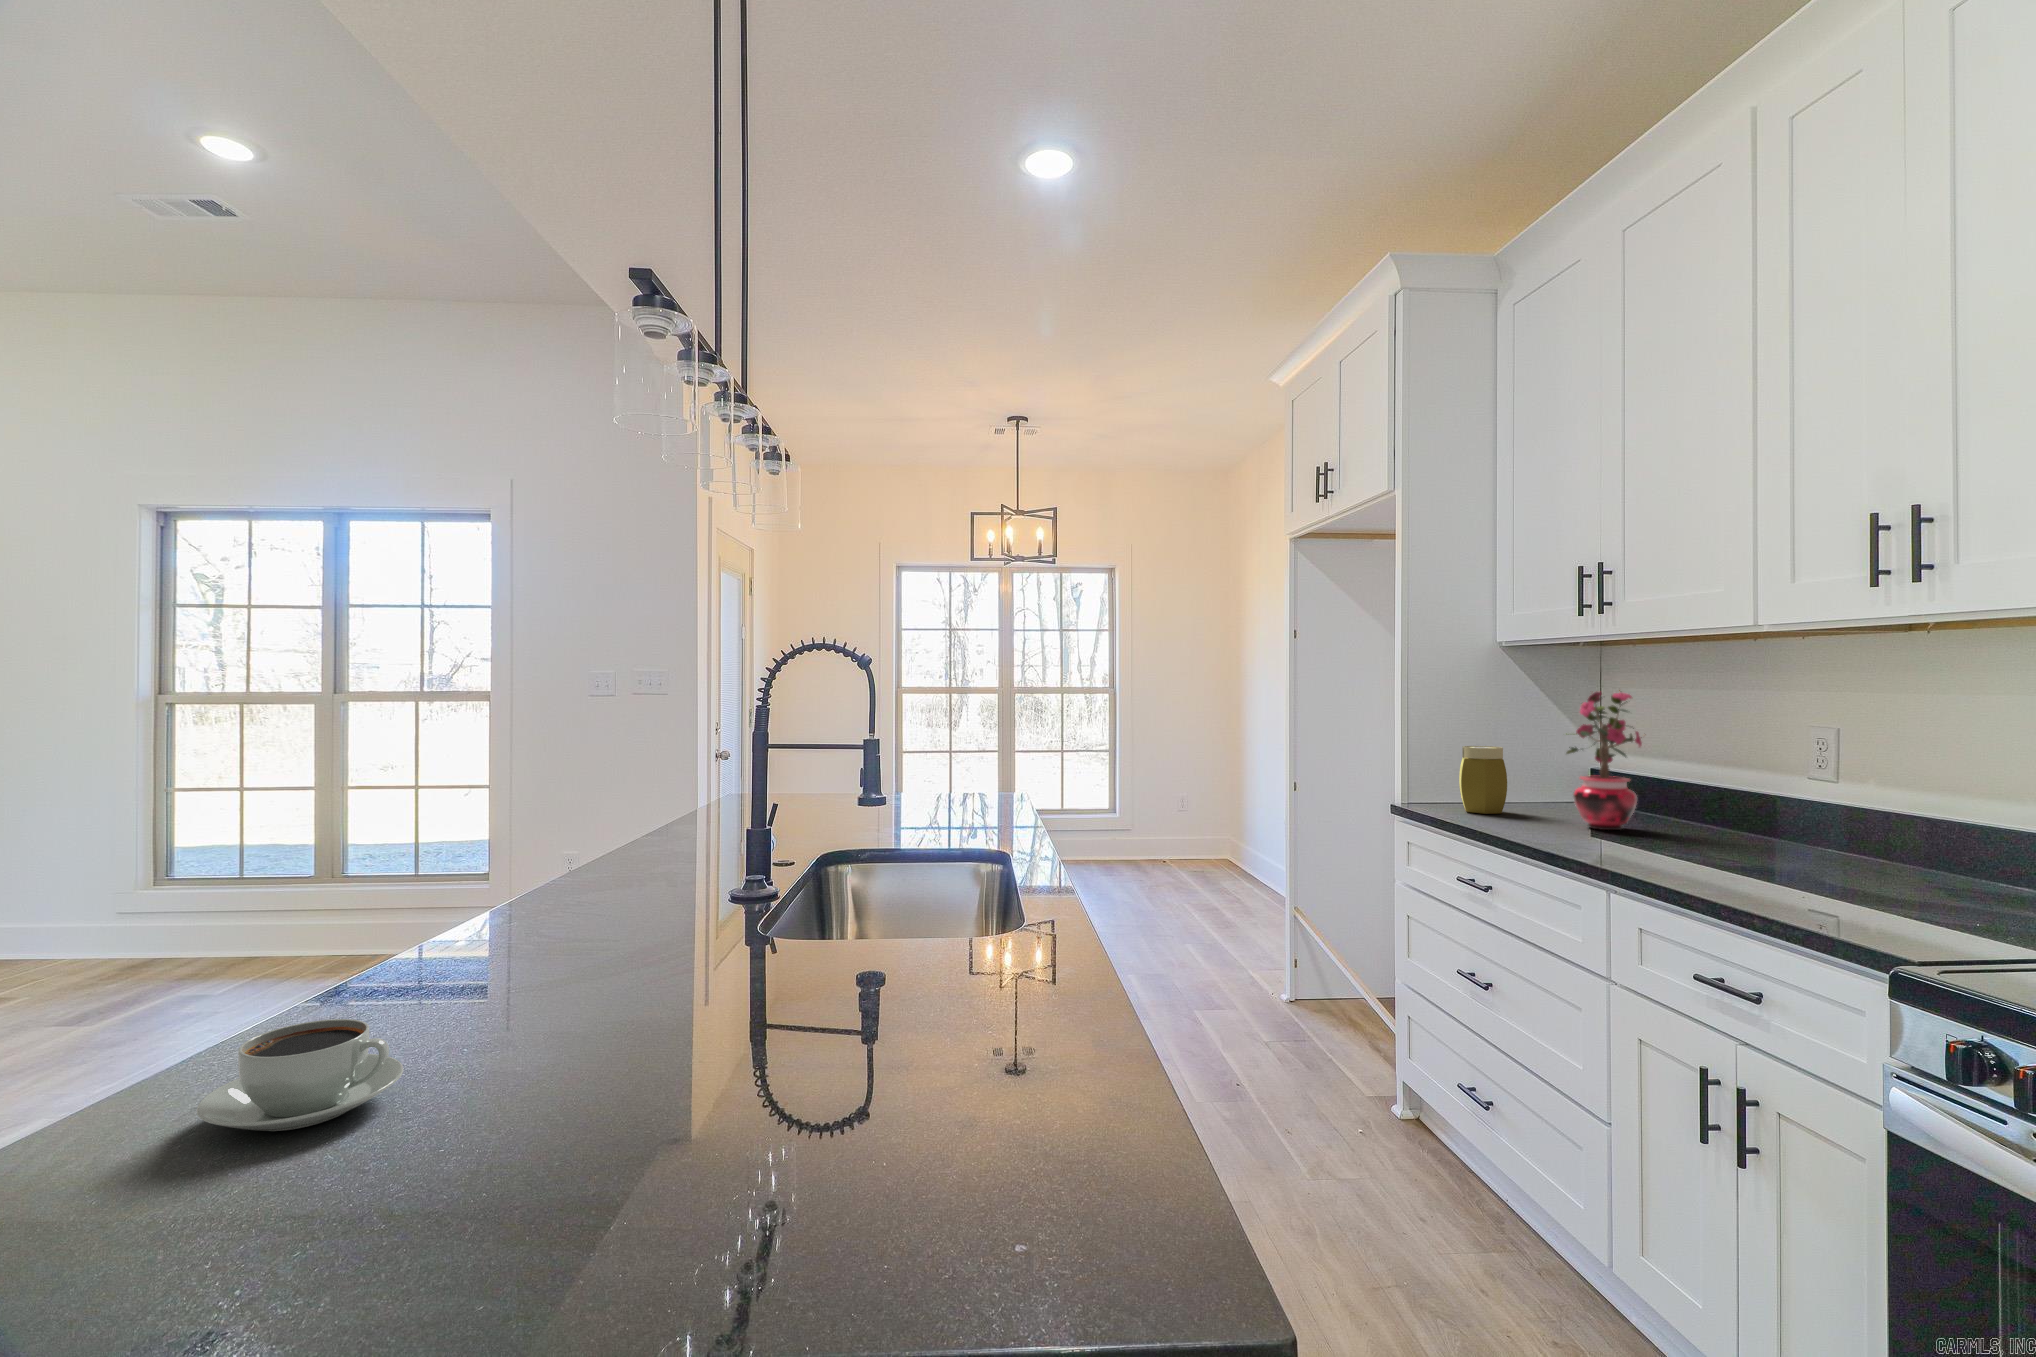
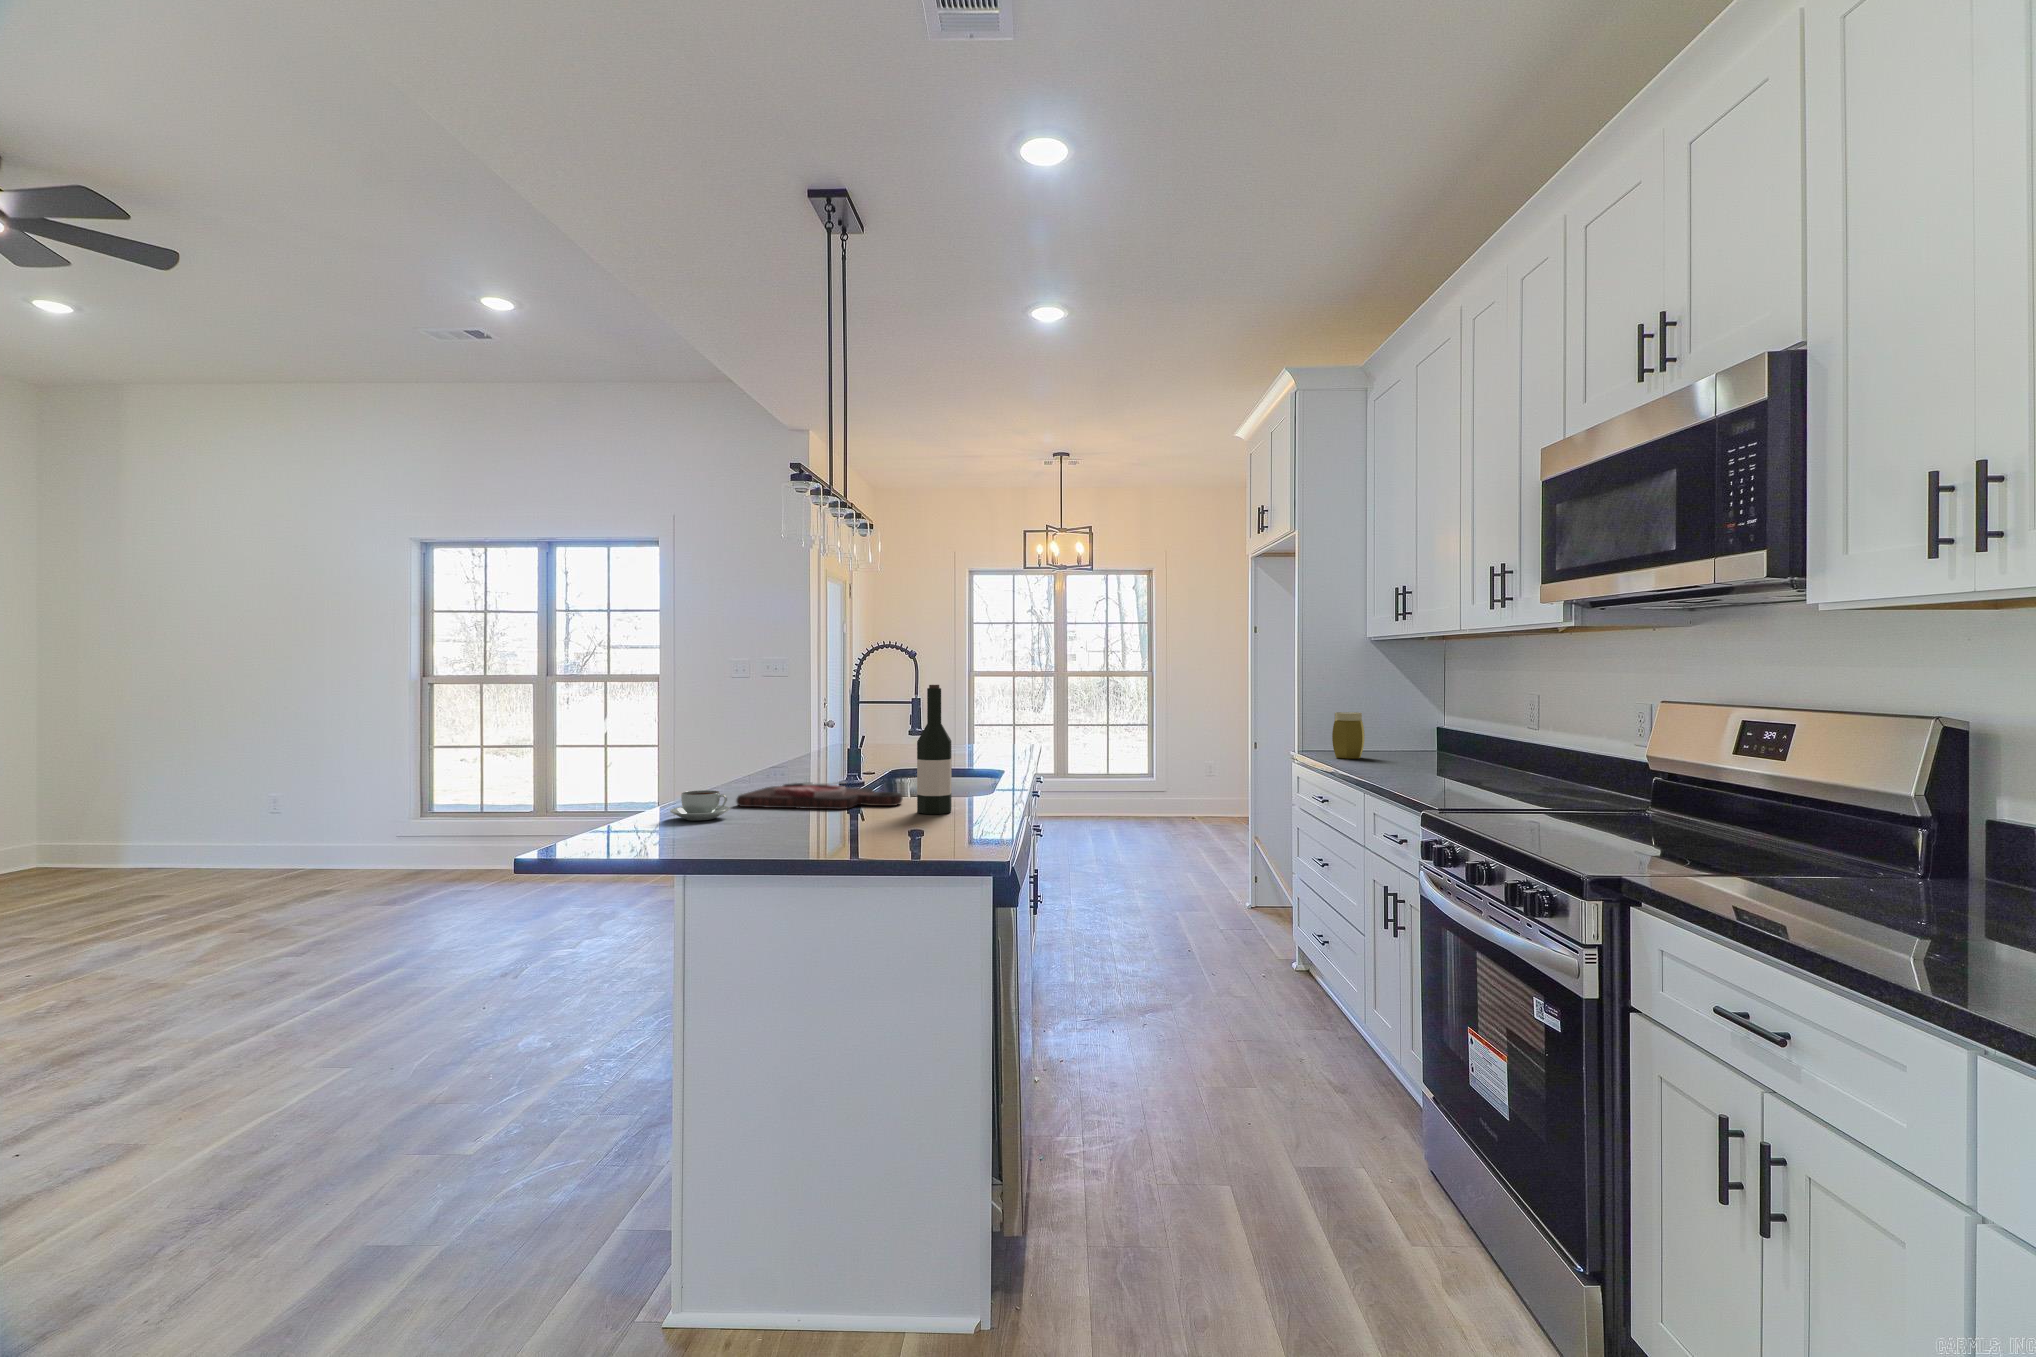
potted plant: present [1566,690,1642,830] -> none [1383,672,1437,767]
wine bottle: none [919,721,1002,1054] -> present [917,685,952,814]
cutting board: none [460,936,871,1031] -> present [736,782,903,809]

